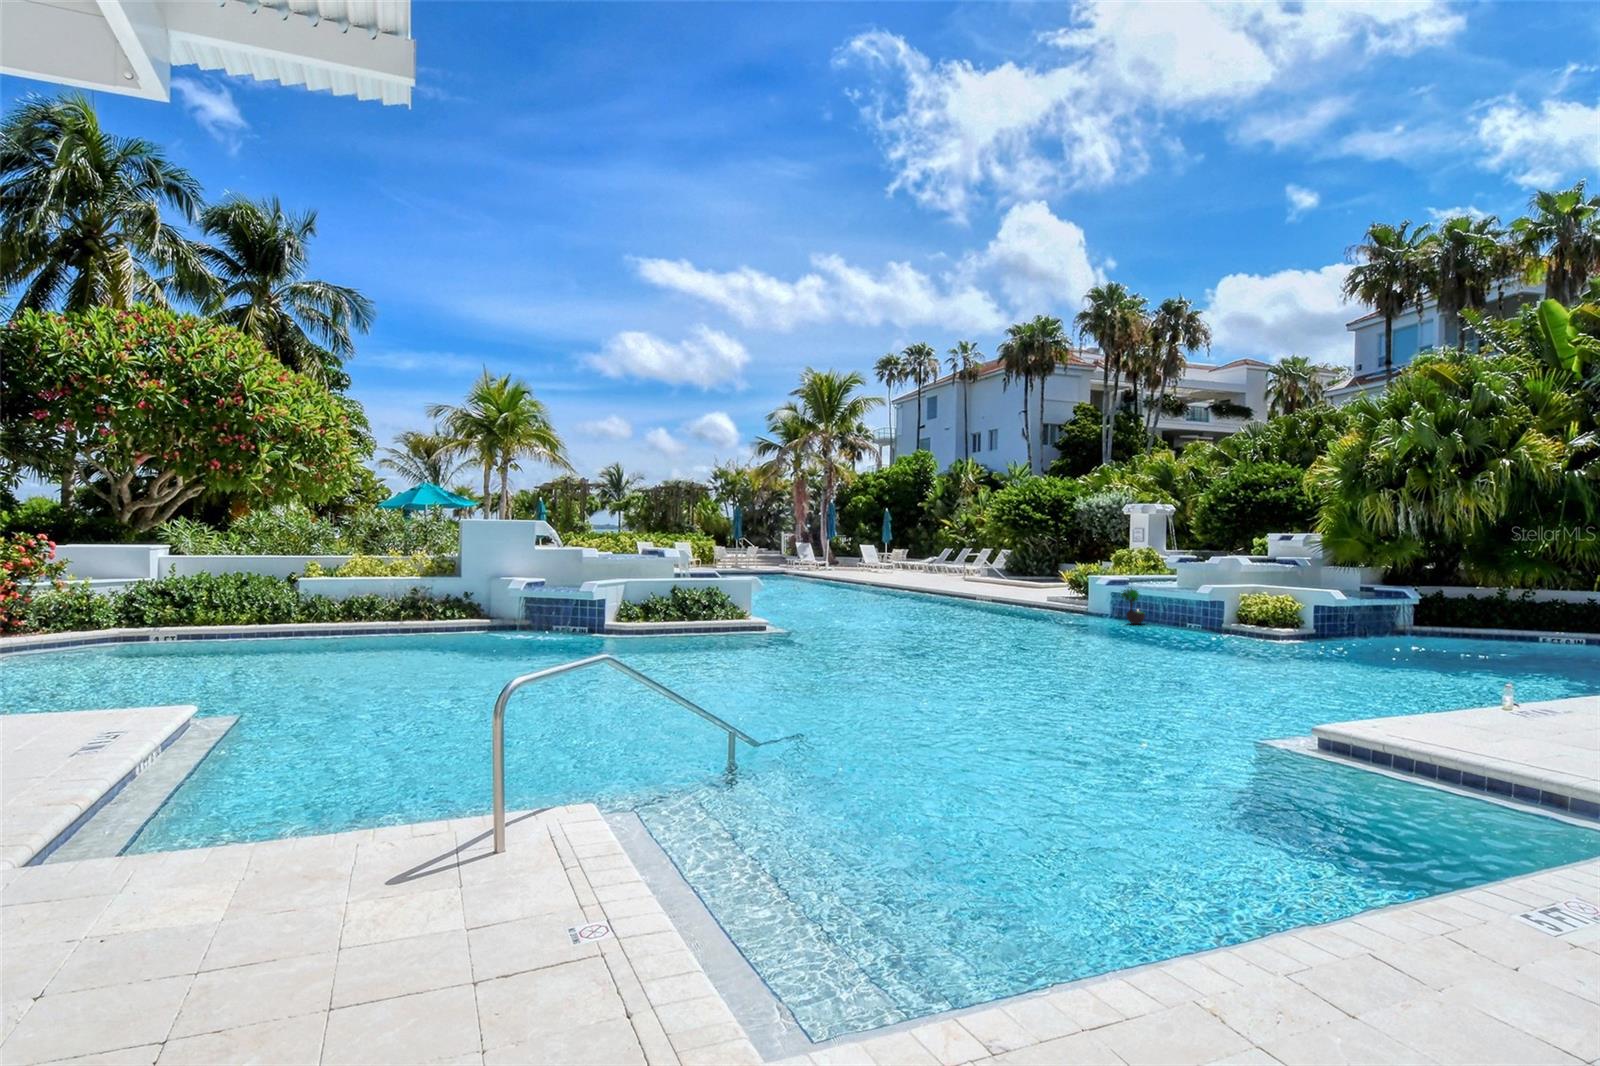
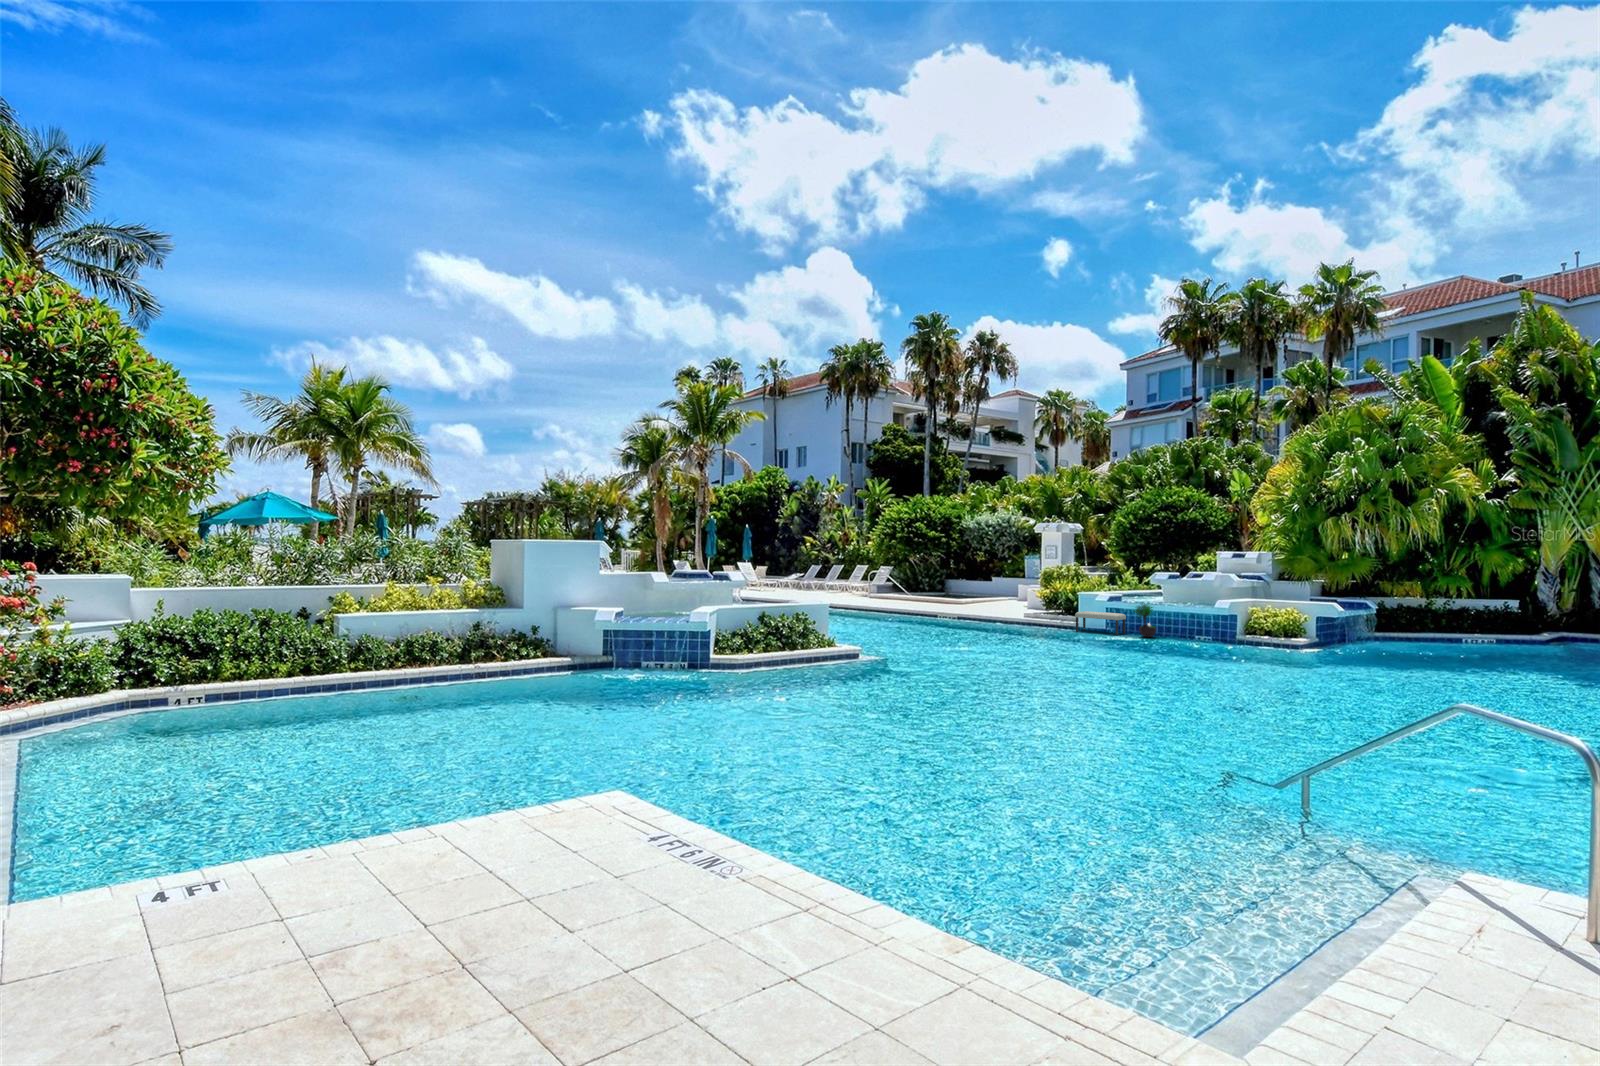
bench: none [1071,596,1121,621] -> present [1075,611,1126,635]

